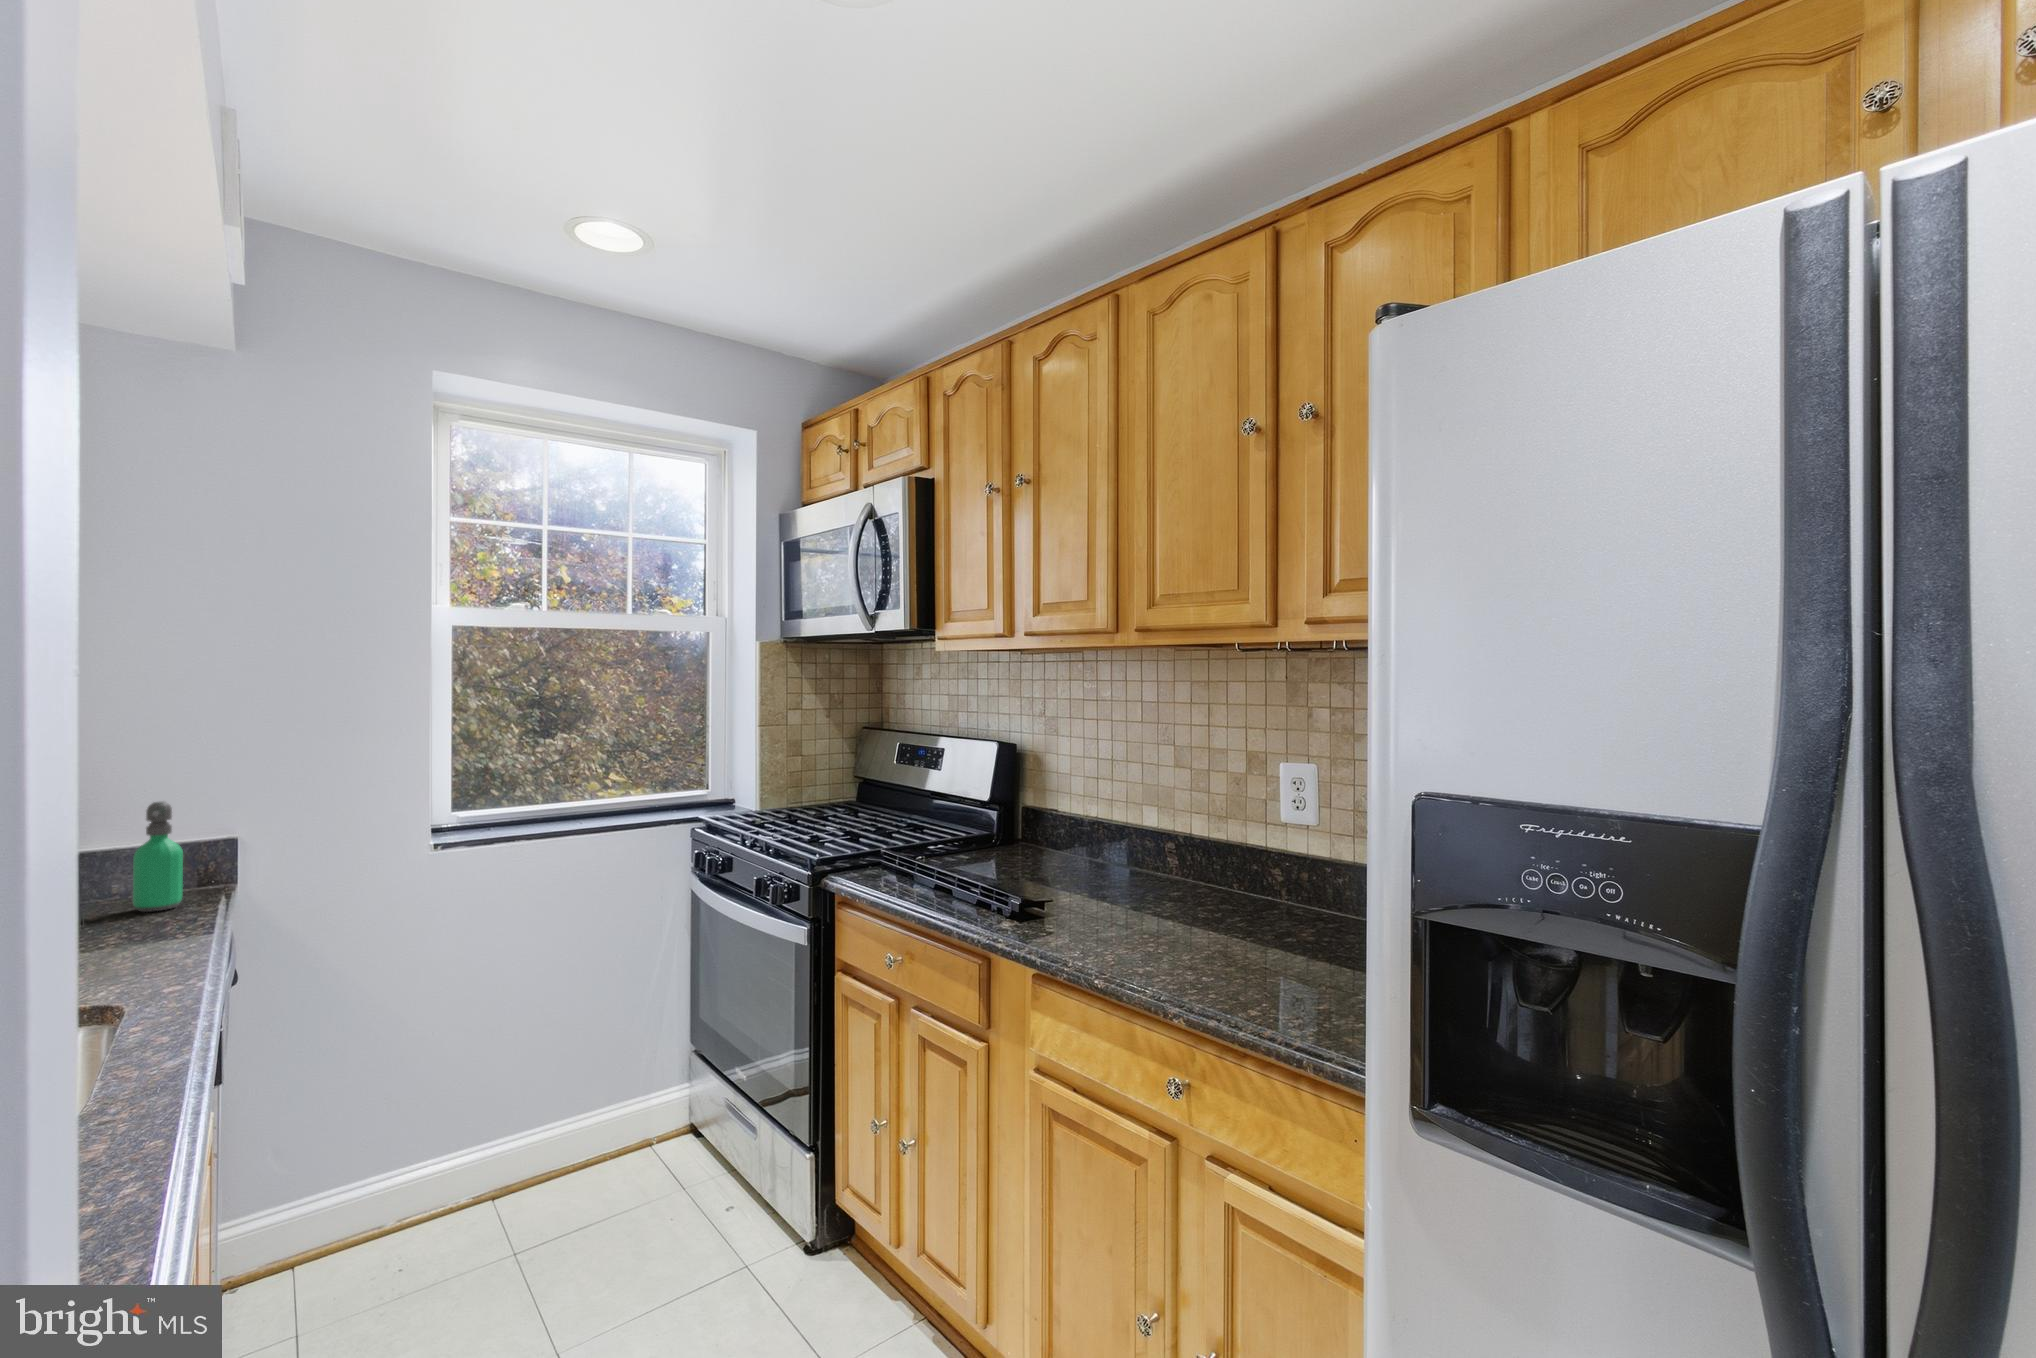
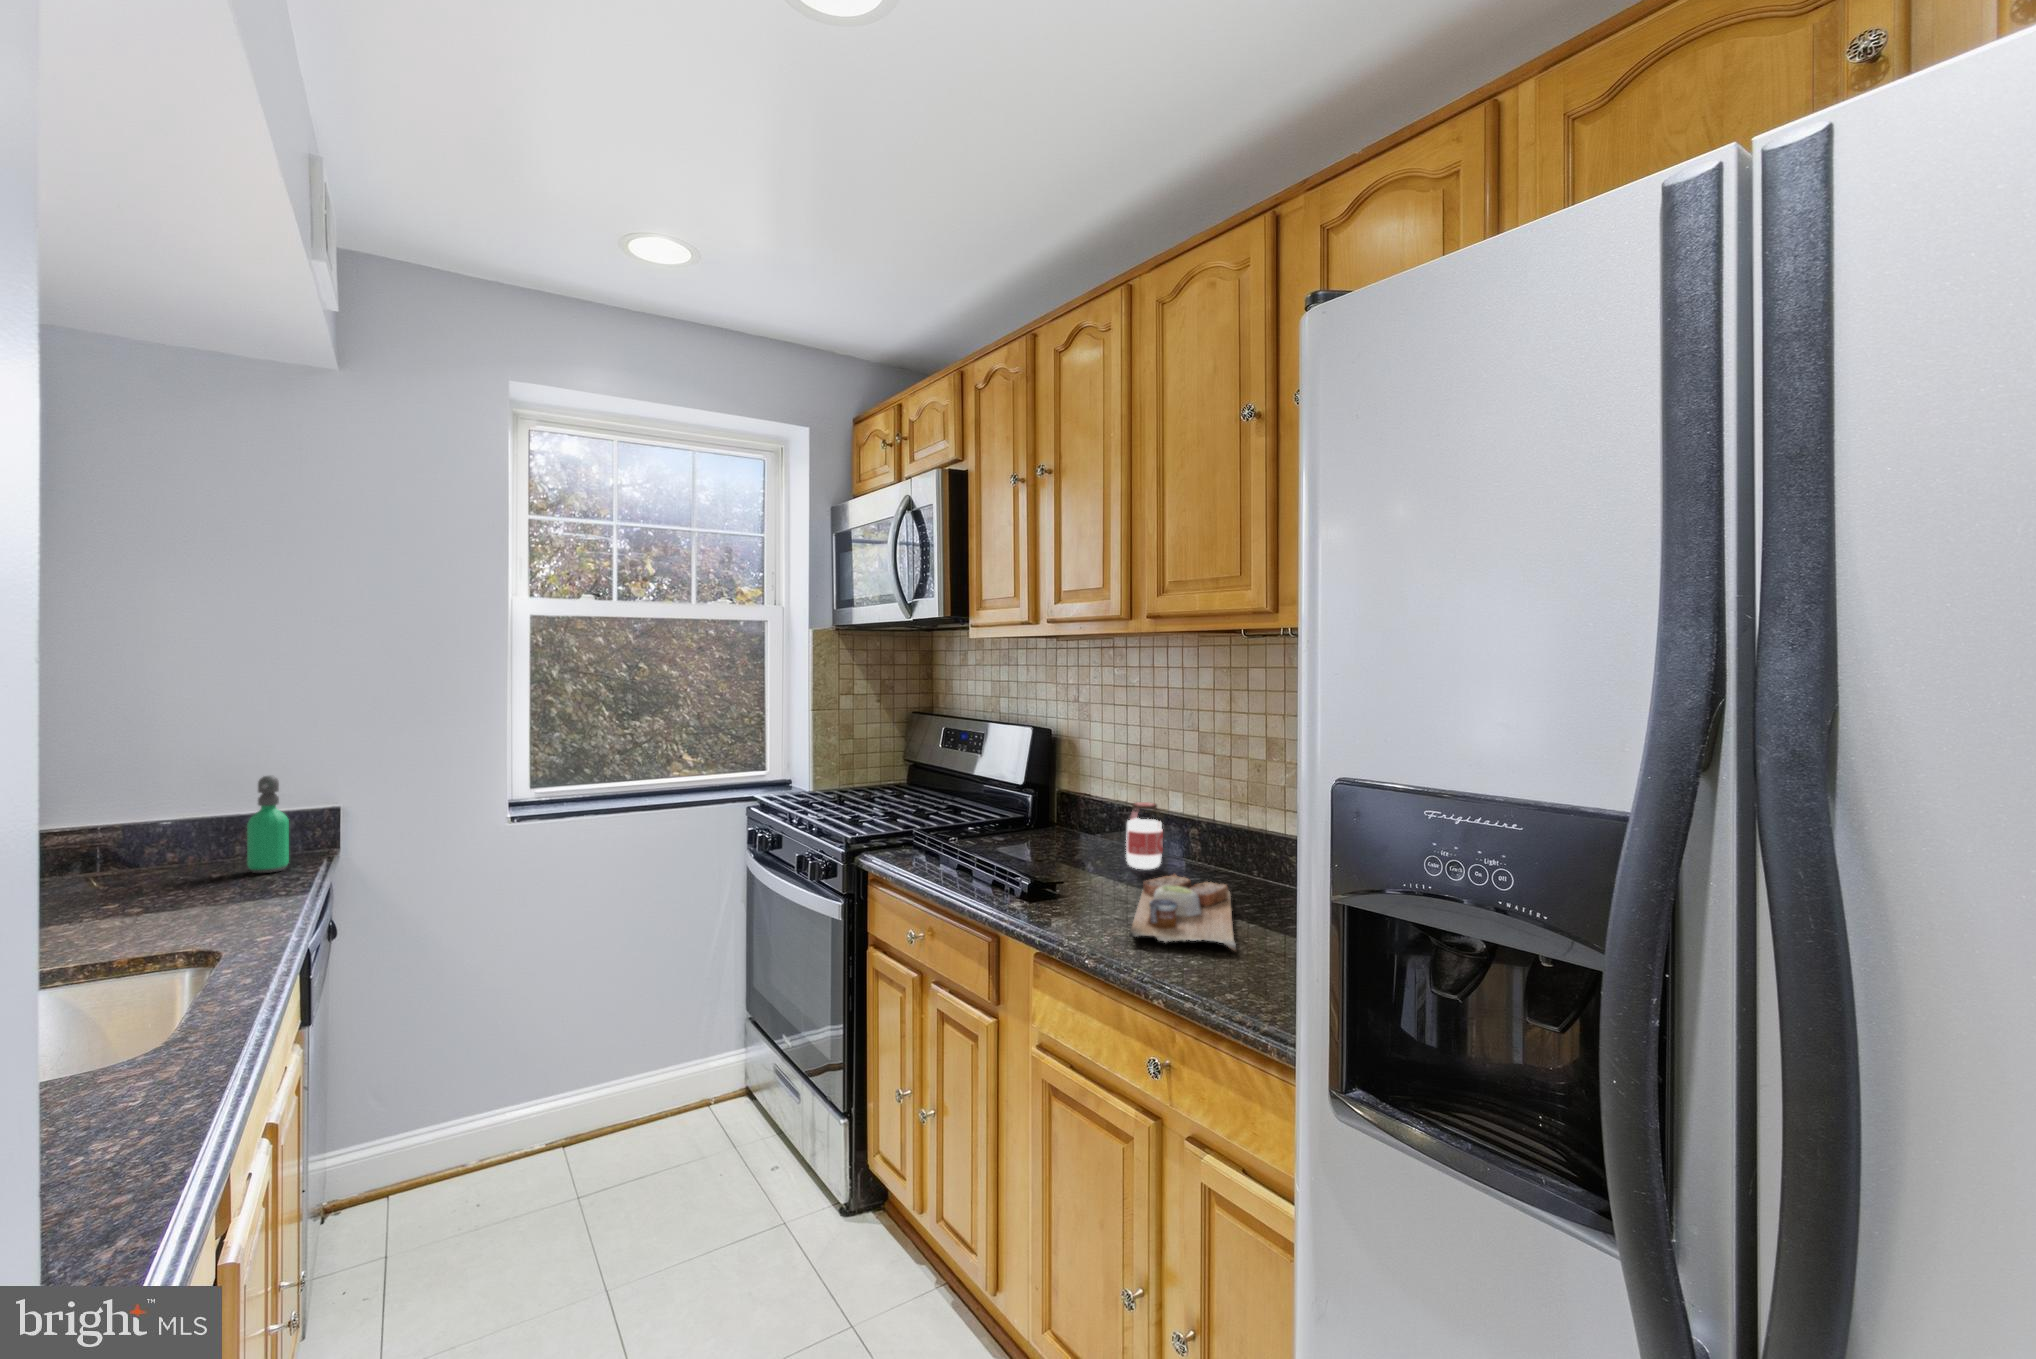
jar: none [1103,816,1142,885] -> present [1126,802,1163,869]
cutting board: none [1130,888,1246,967] -> present [1129,874,1236,951]

